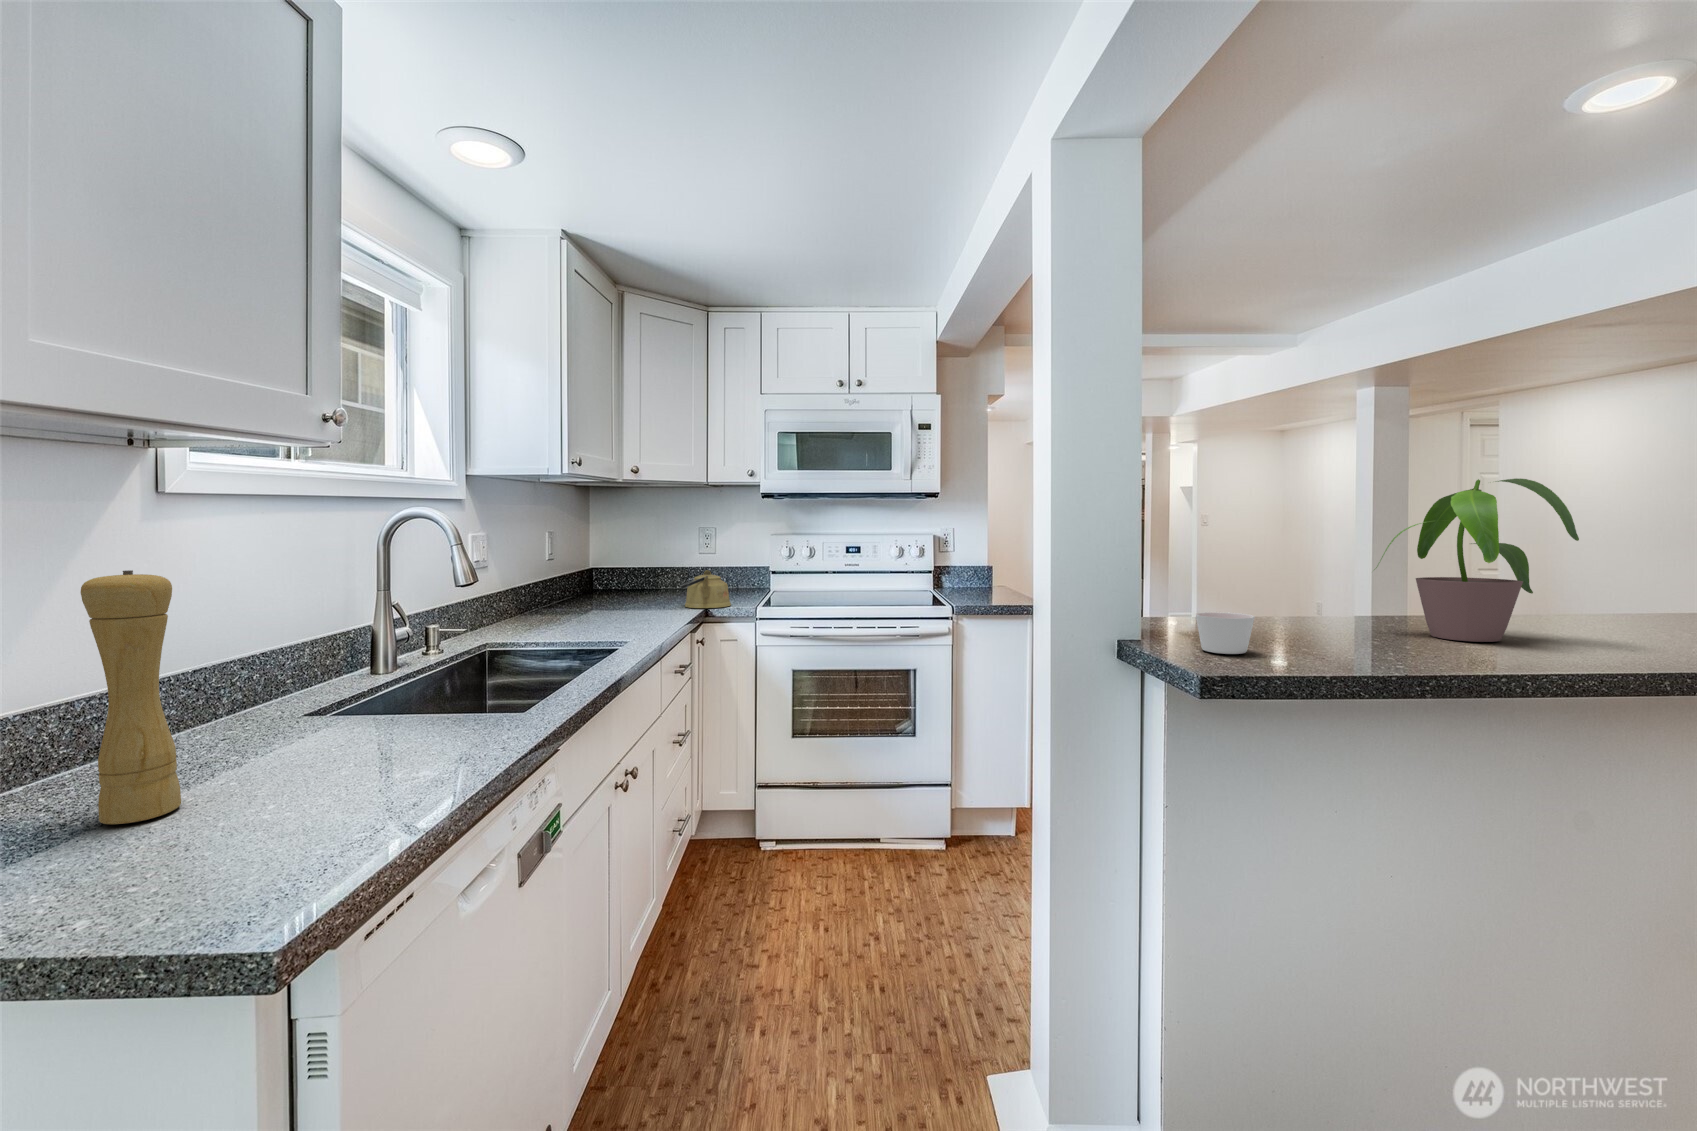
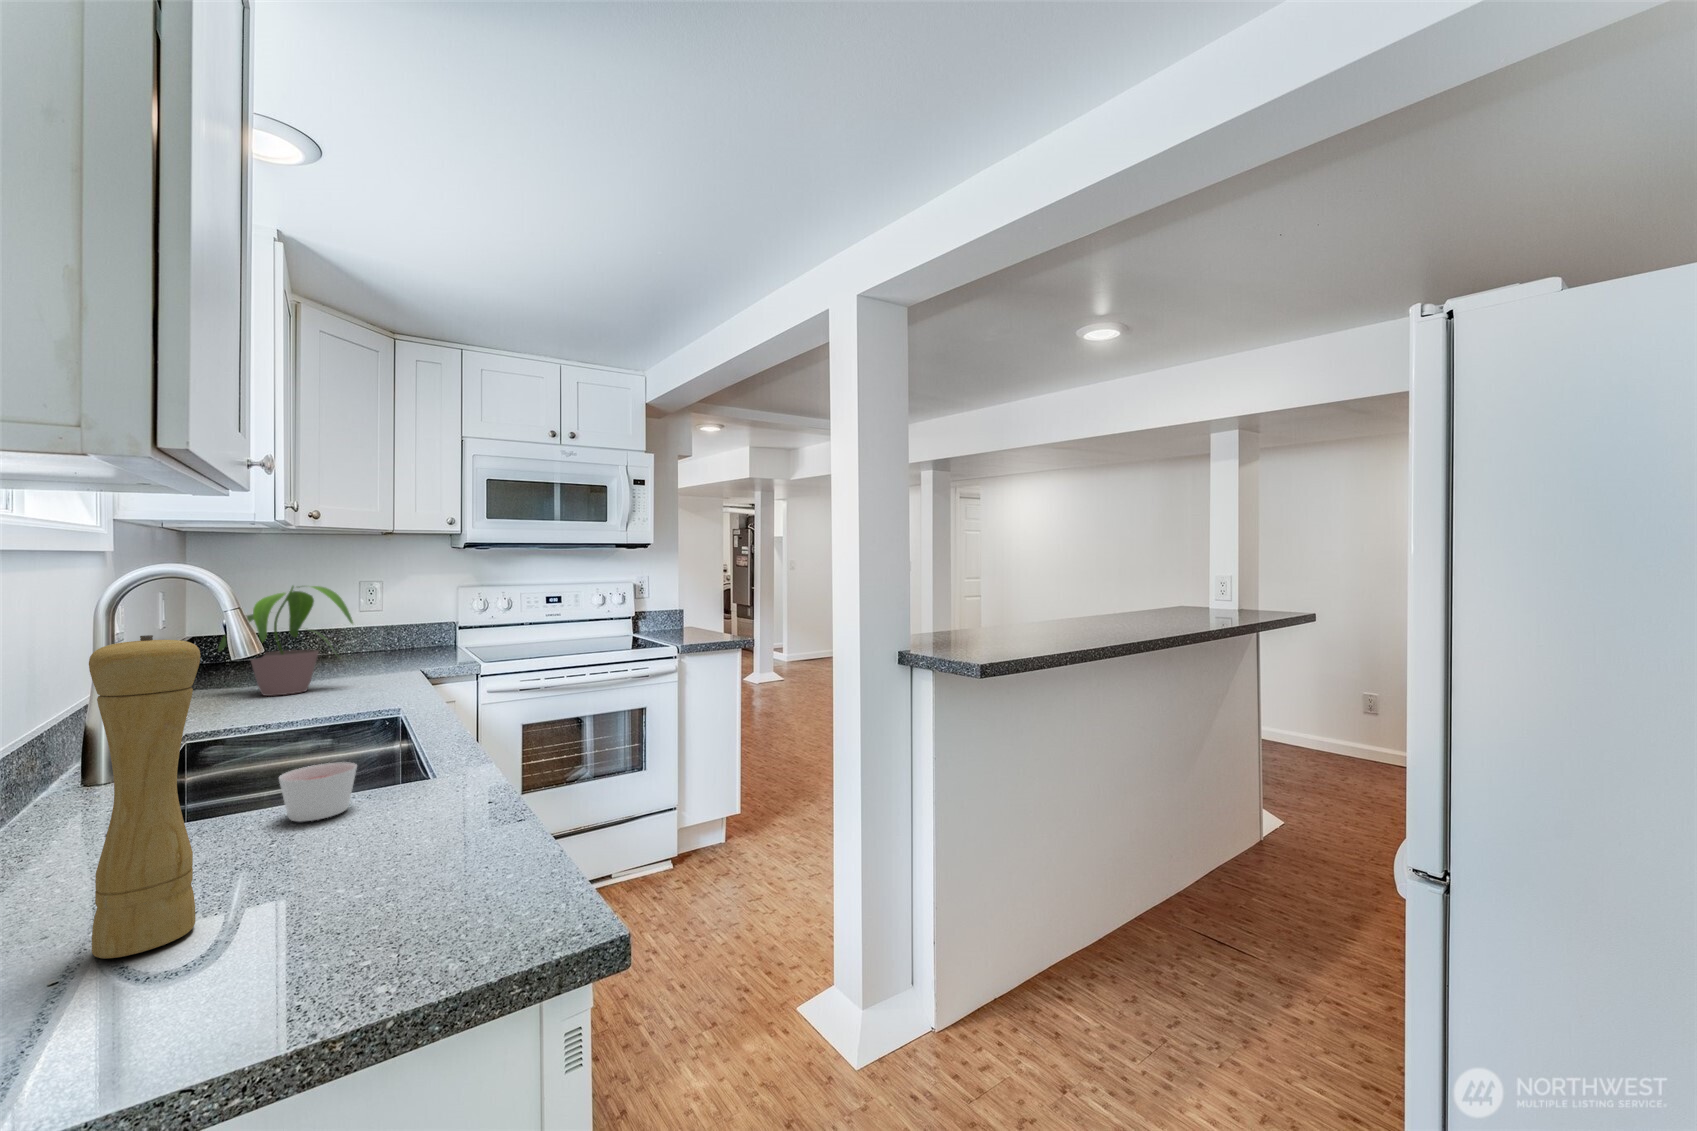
potted plant: present [1374,478,1579,642] -> present [218,586,353,696]
kettle: present [681,570,731,608] -> none [375,627,439,669]
candle: present [1196,612,1255,654] -> present [279,762,357,822]

